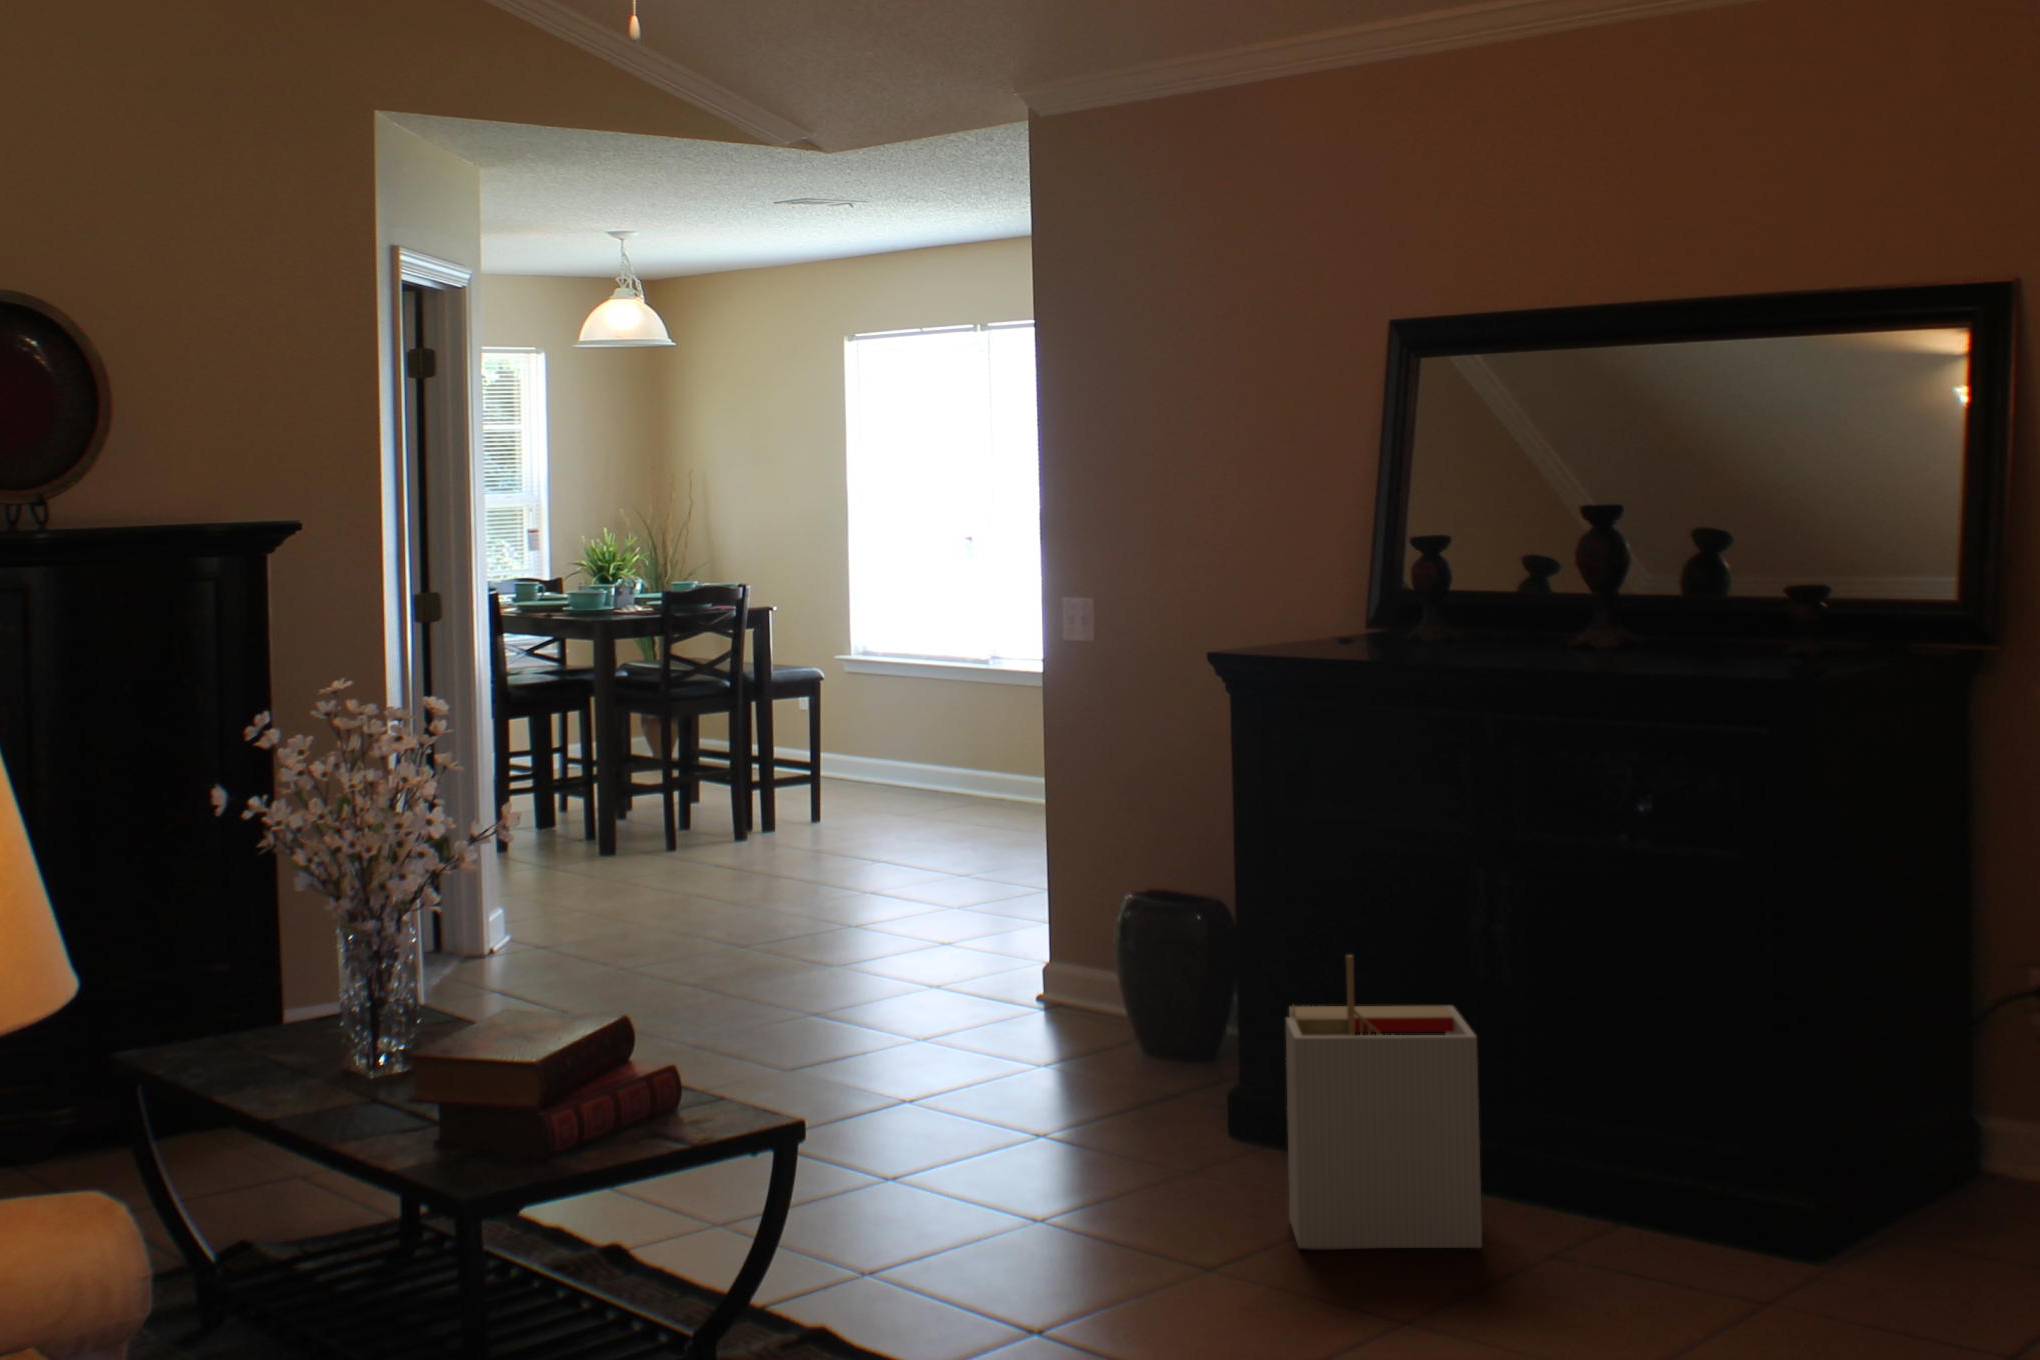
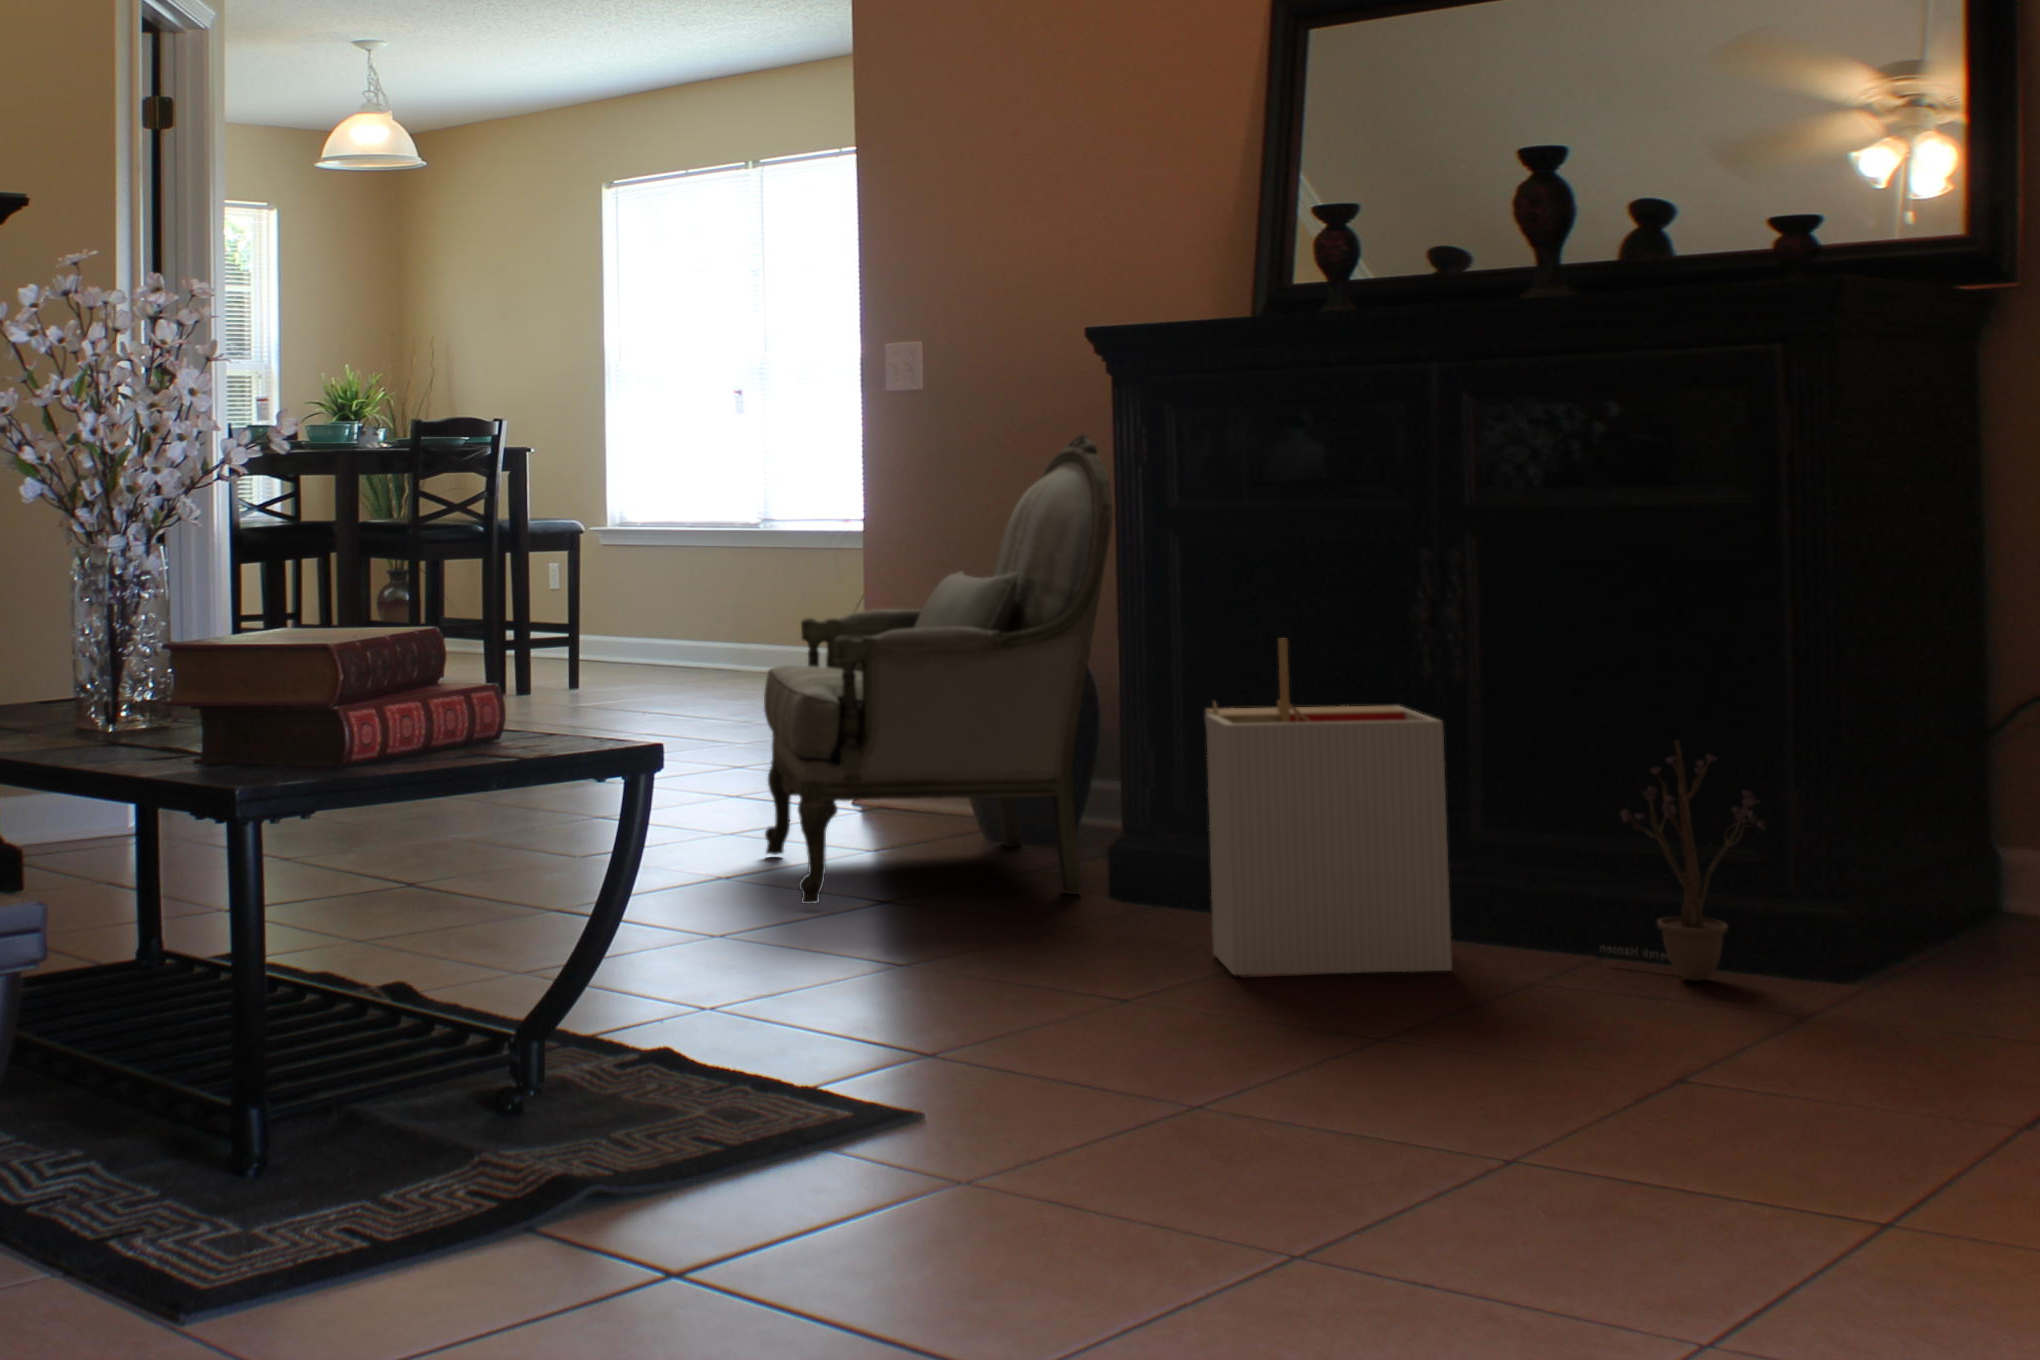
armchair: none [940,724,1229,1147] -> present [764,434,1112,904]
decorative plant: none [1608,1063,1734,1268] -> present [1601,740,1765,981]

